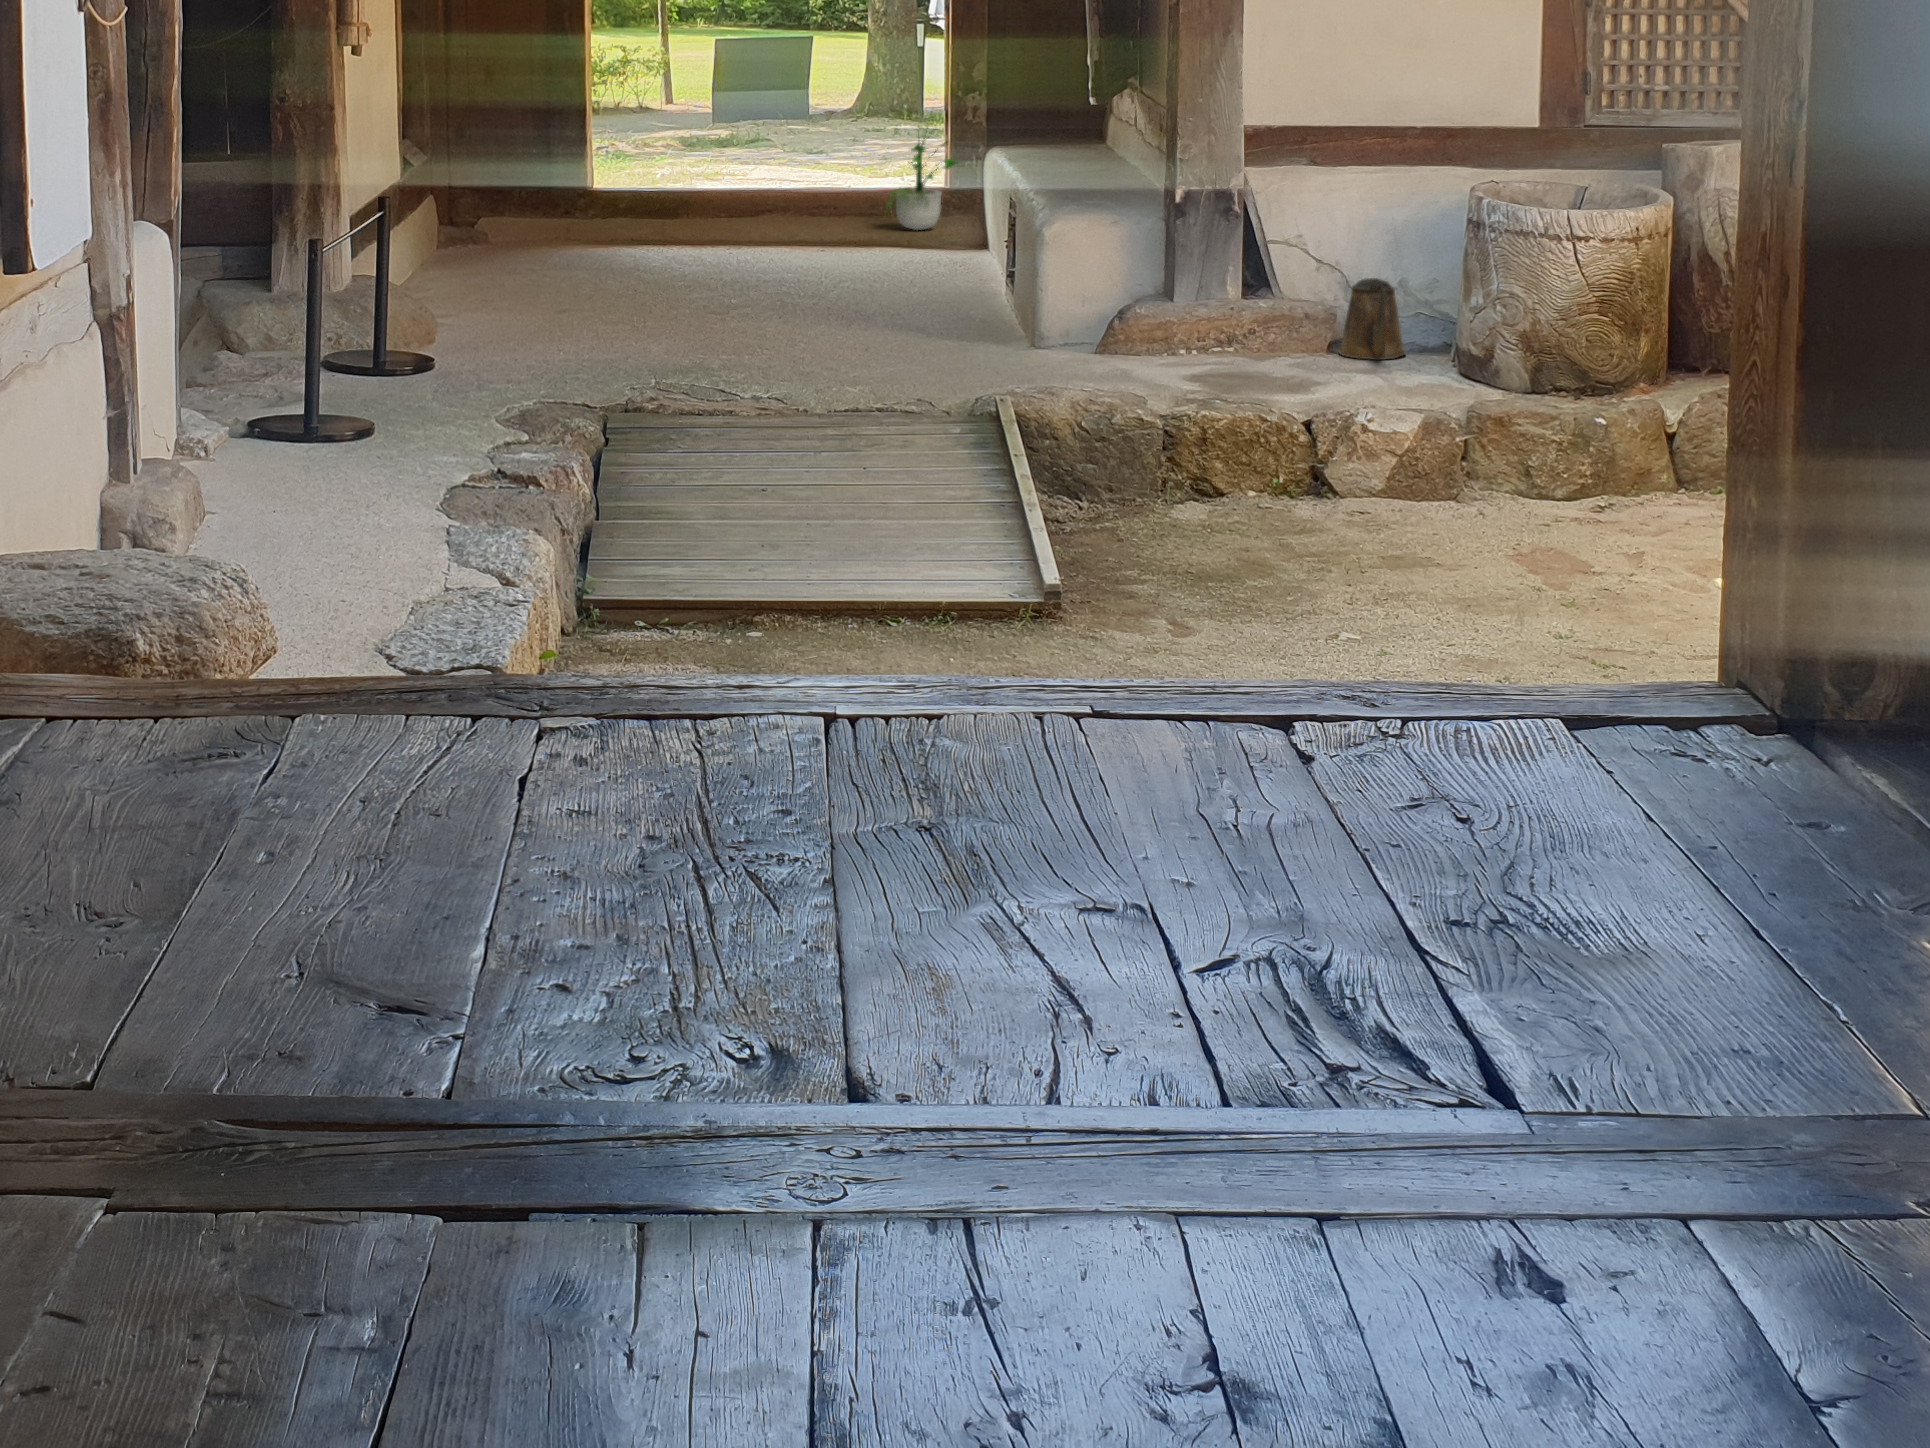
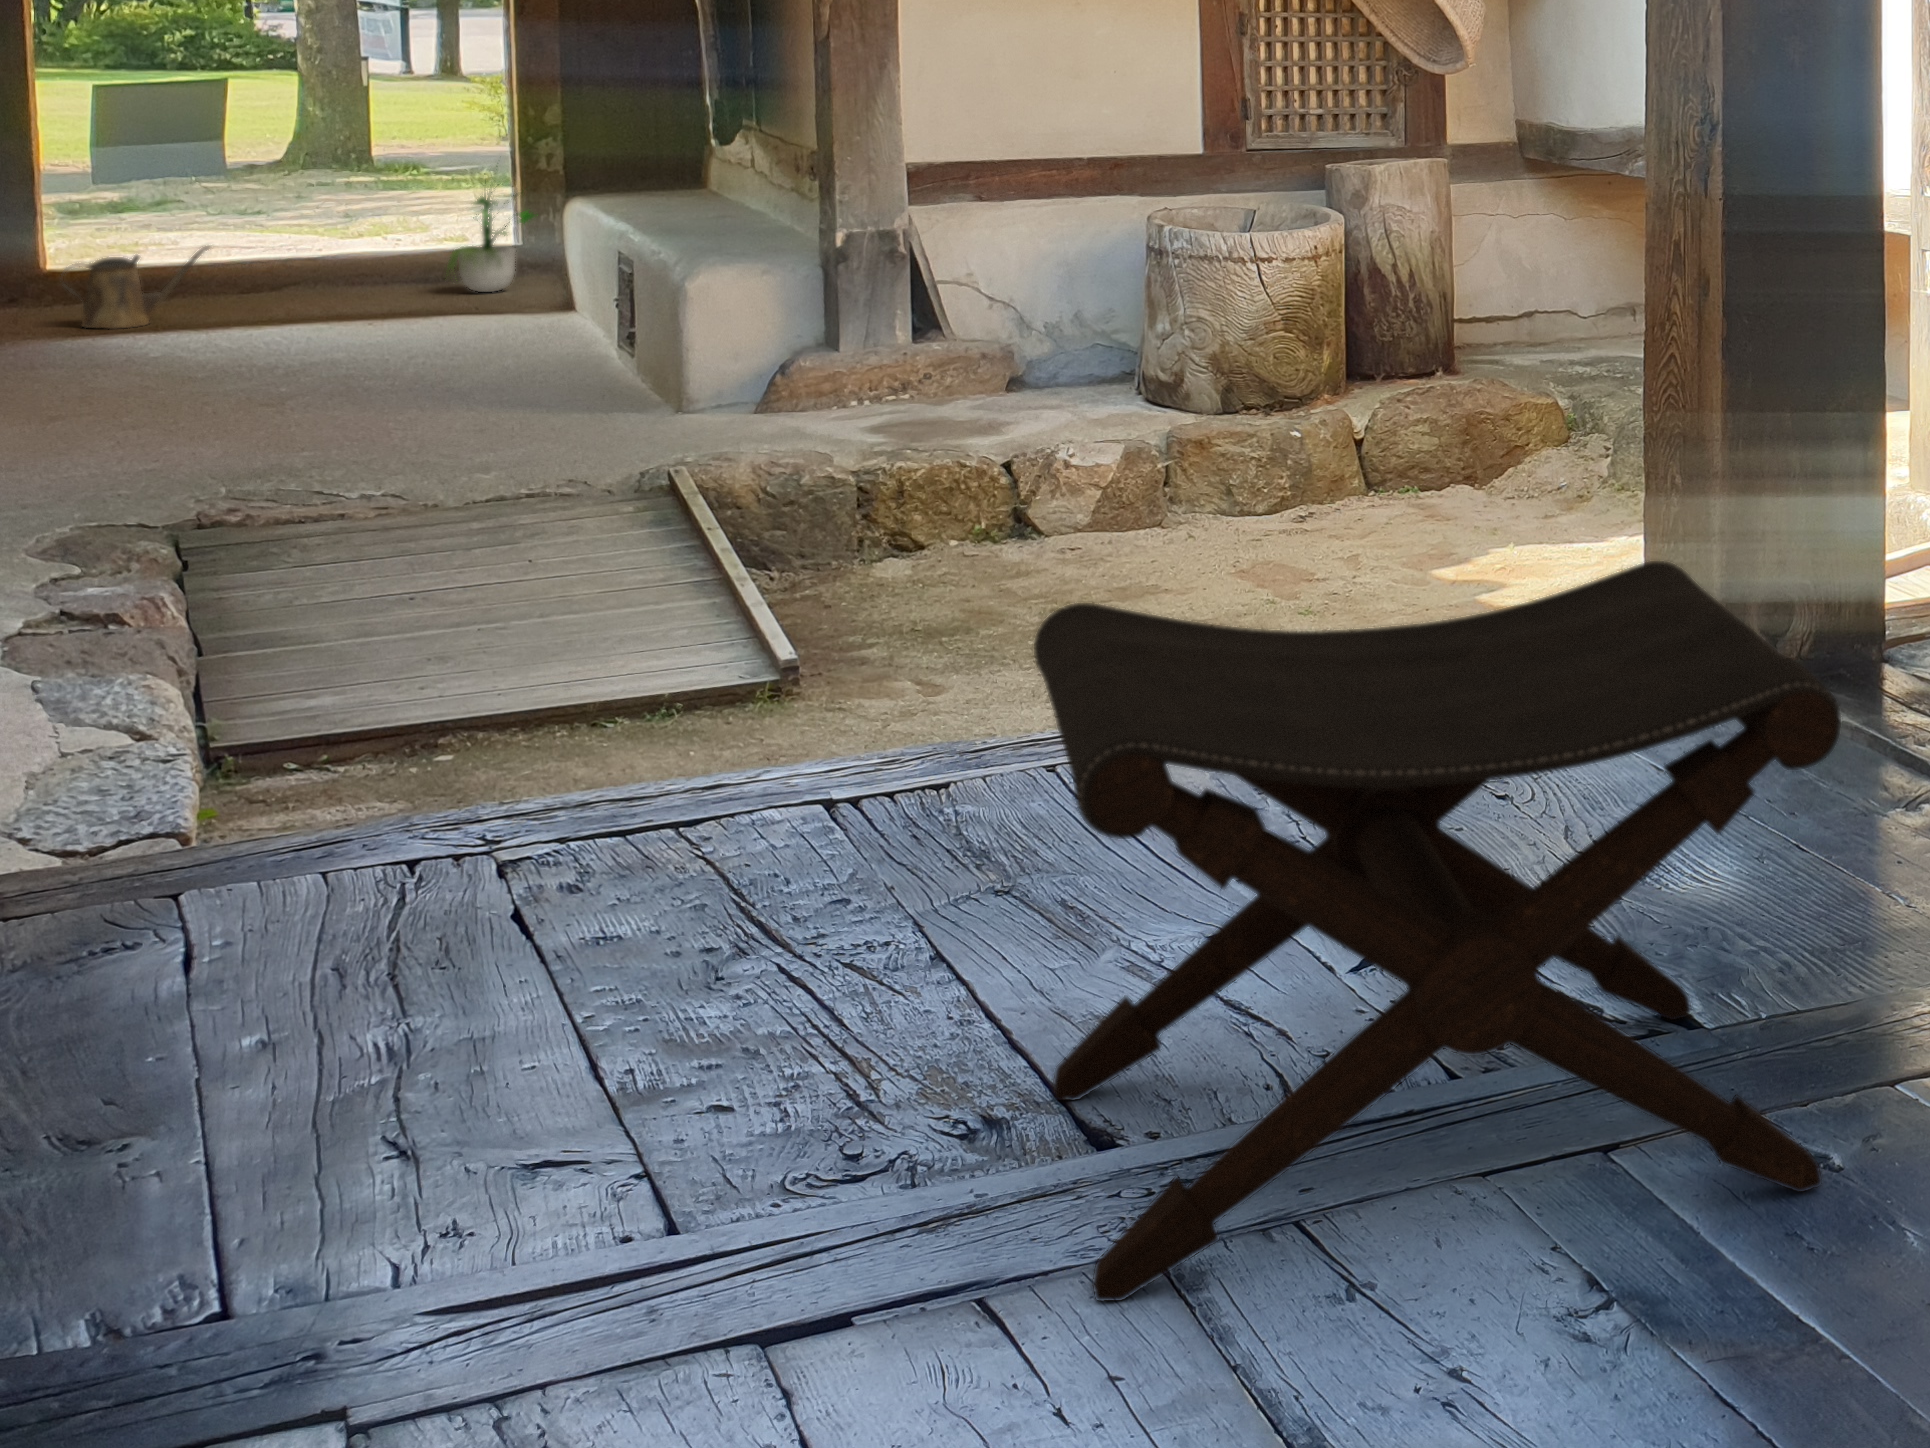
watering can: present [1339,278,1405,360] -> present [60,246,210,329]
footstool: none [727,536,1607,1340] -> present [1034,561,1841,1301]

